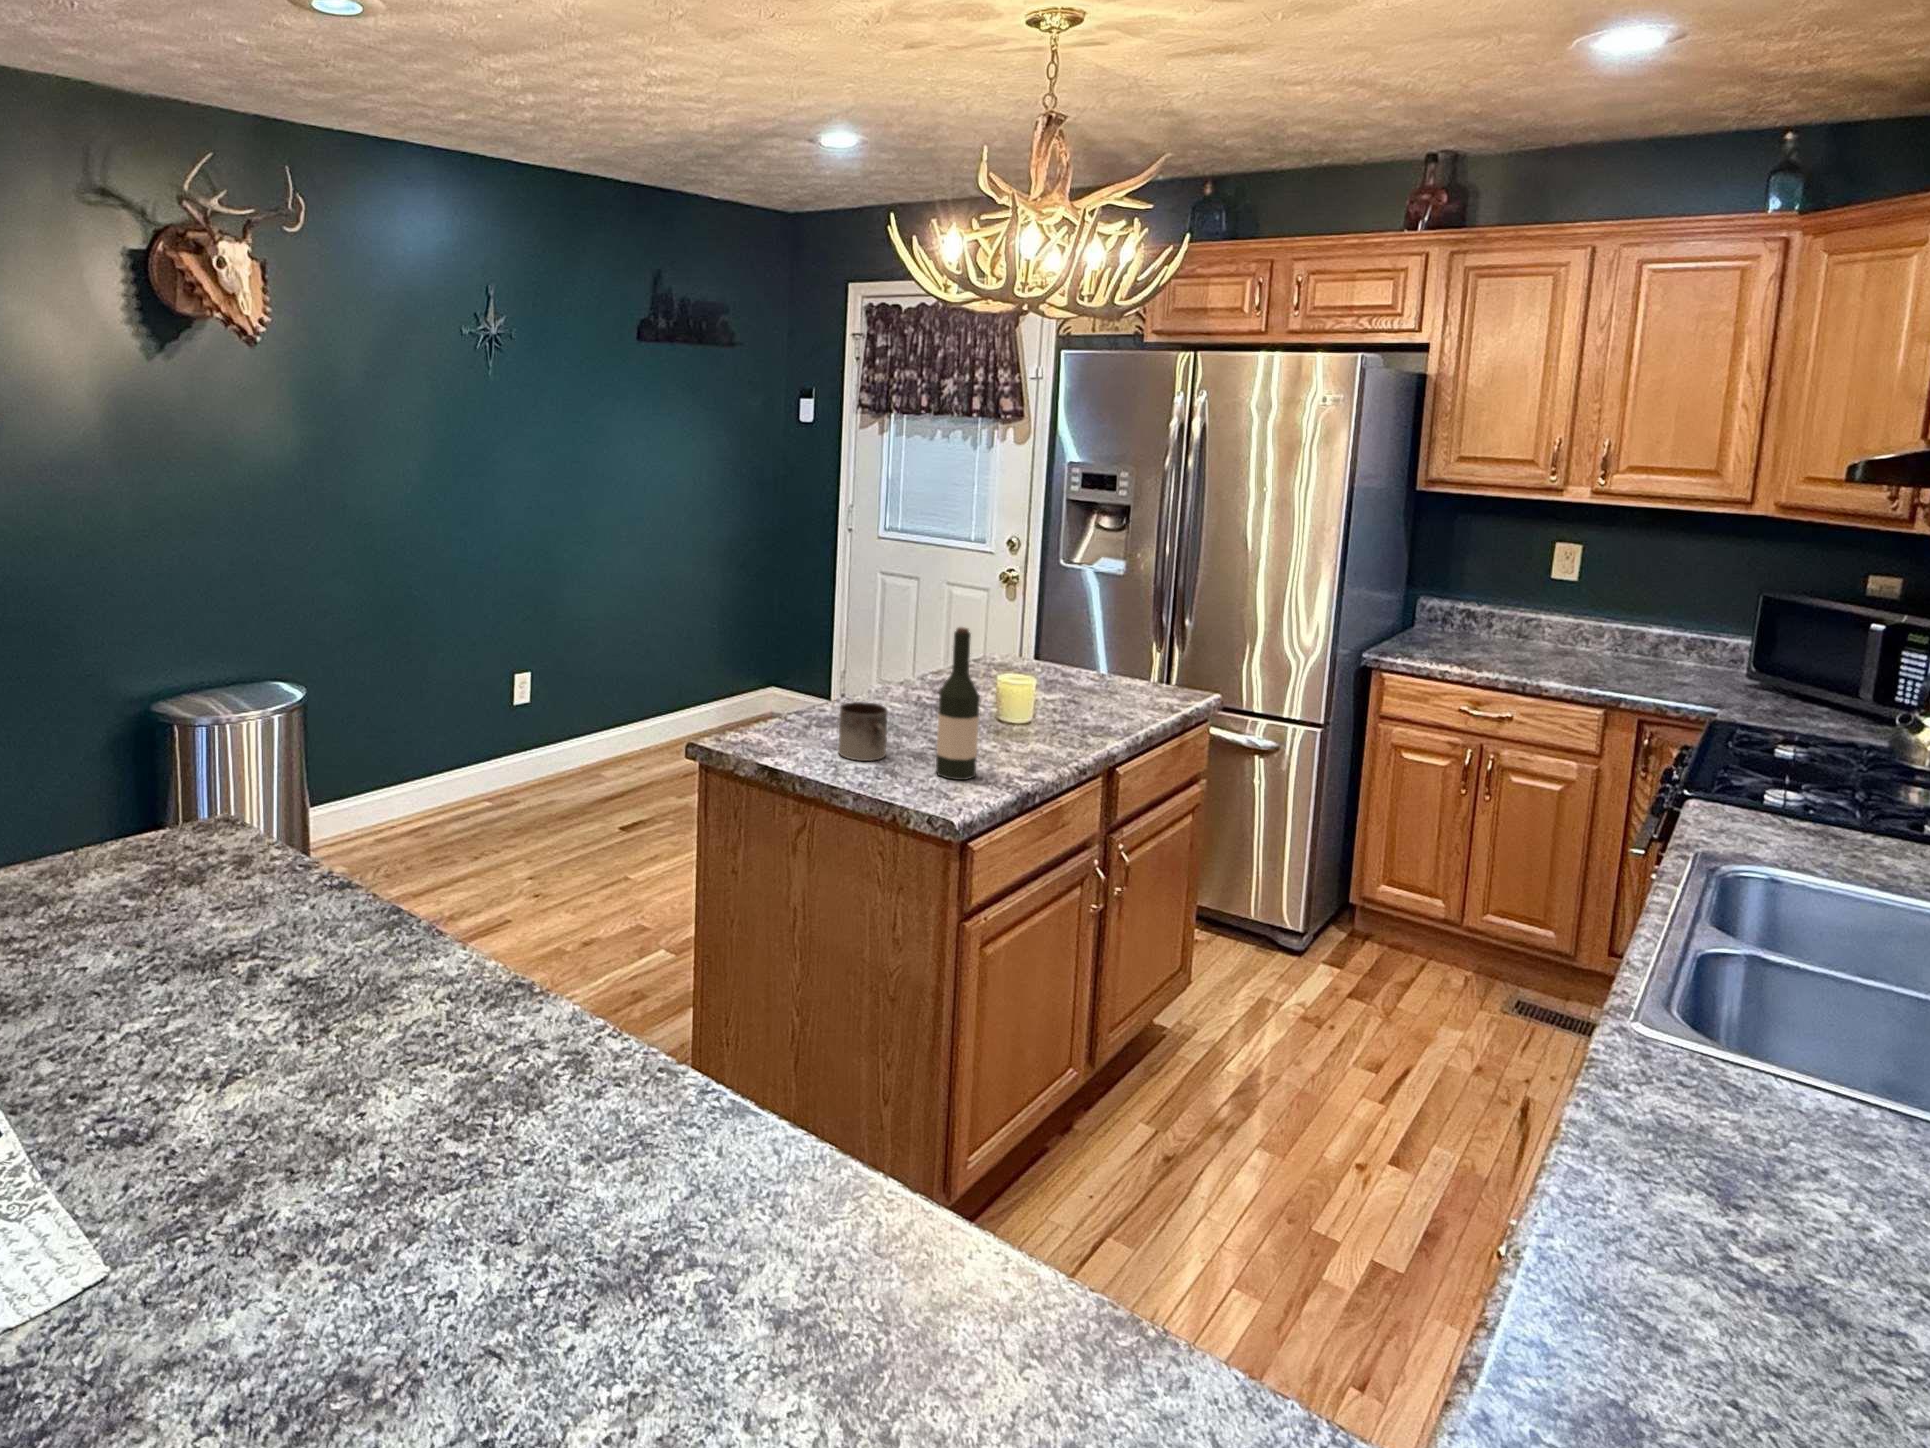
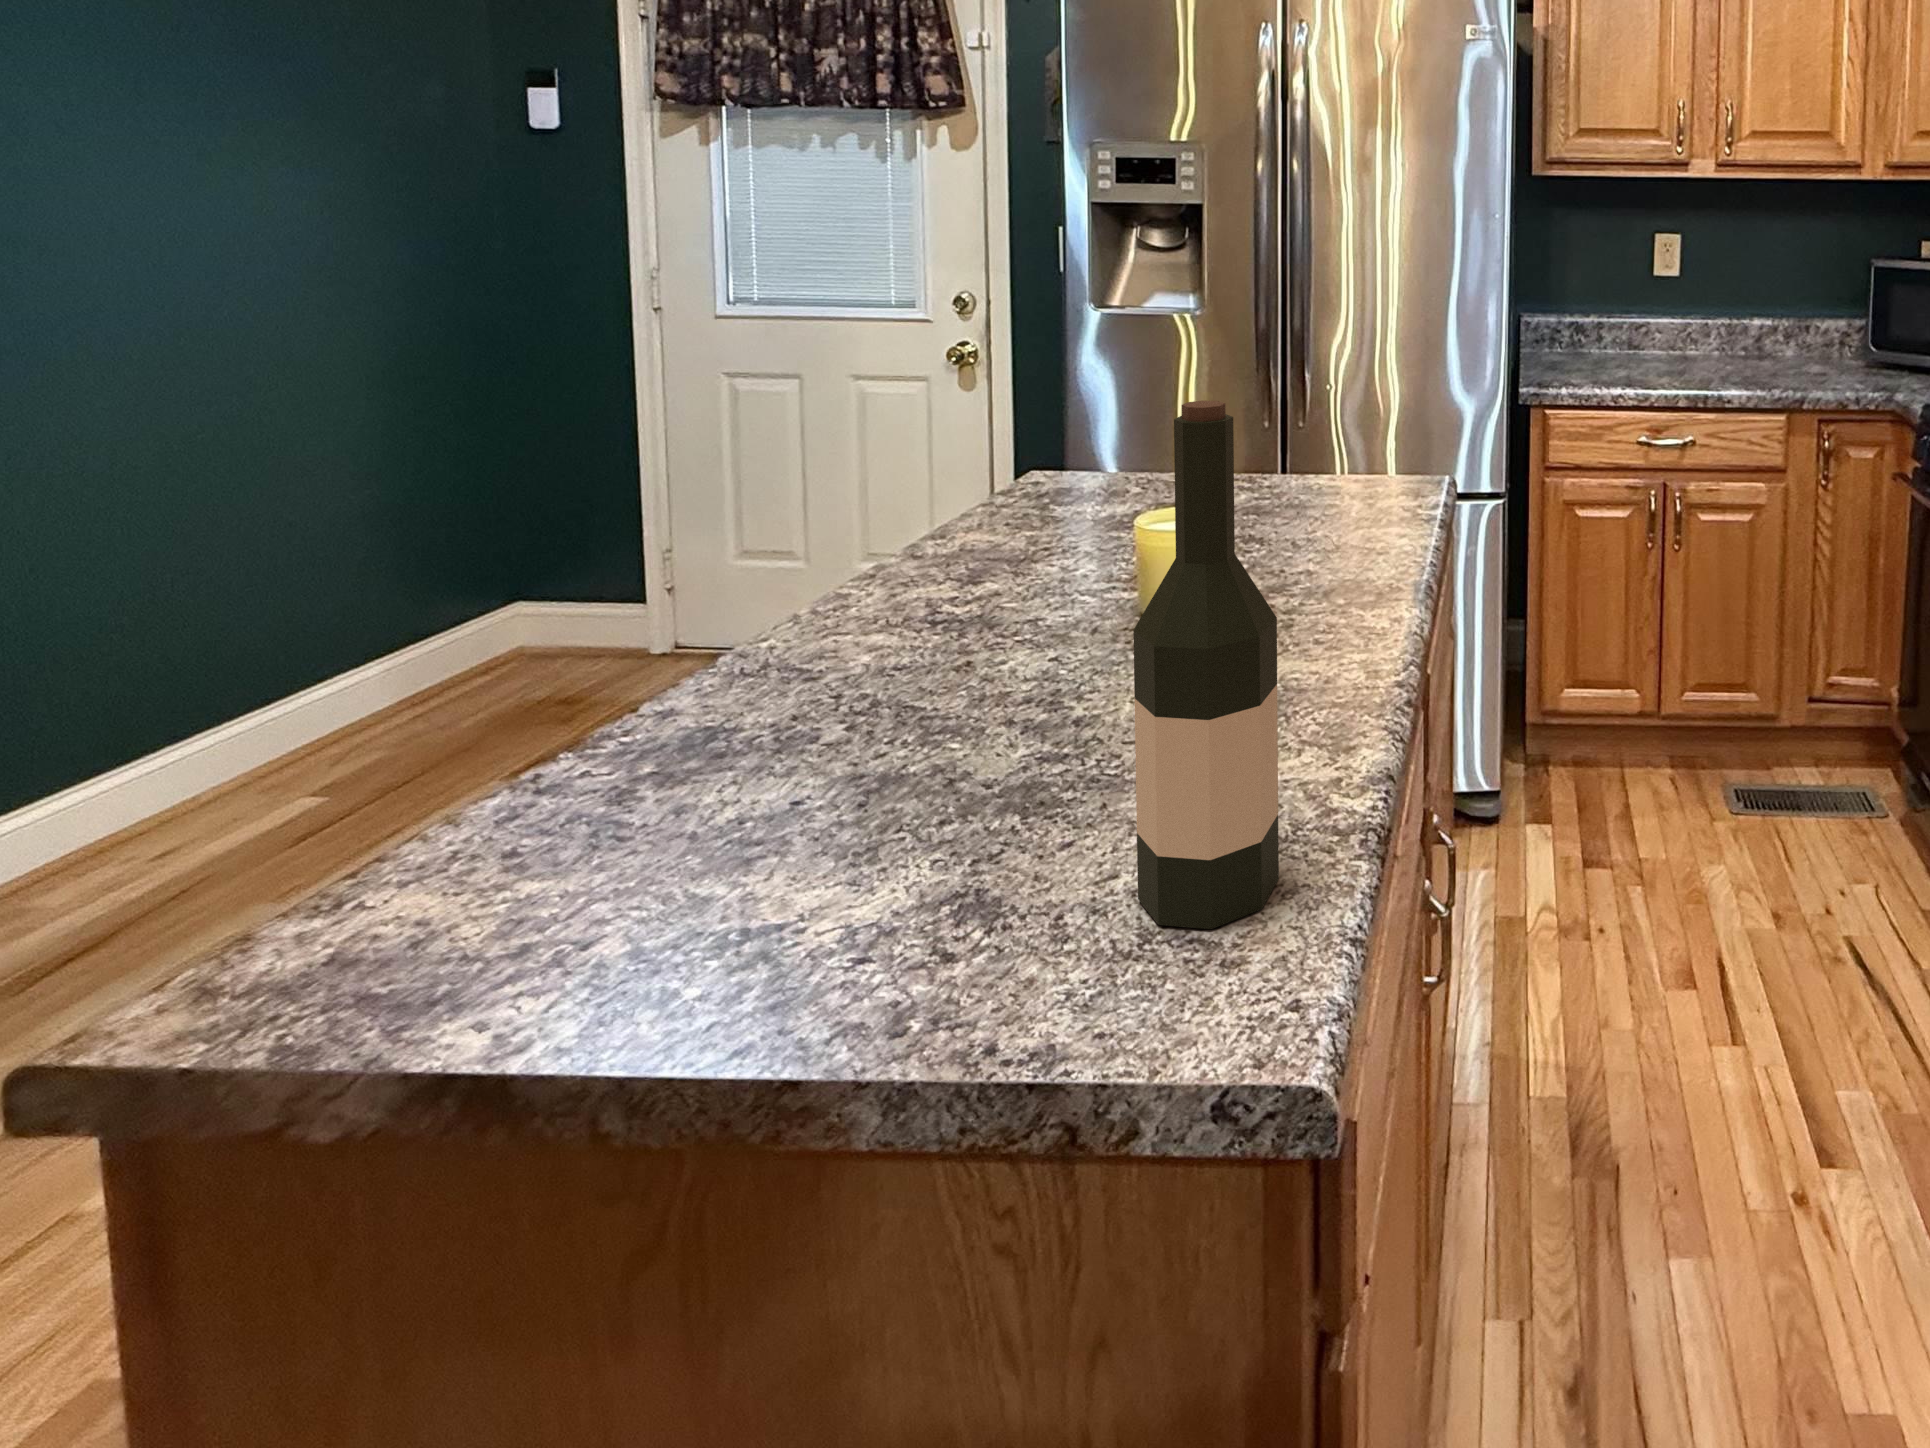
mug: present [838,702,888,761] -> none [722,715,946,970]

